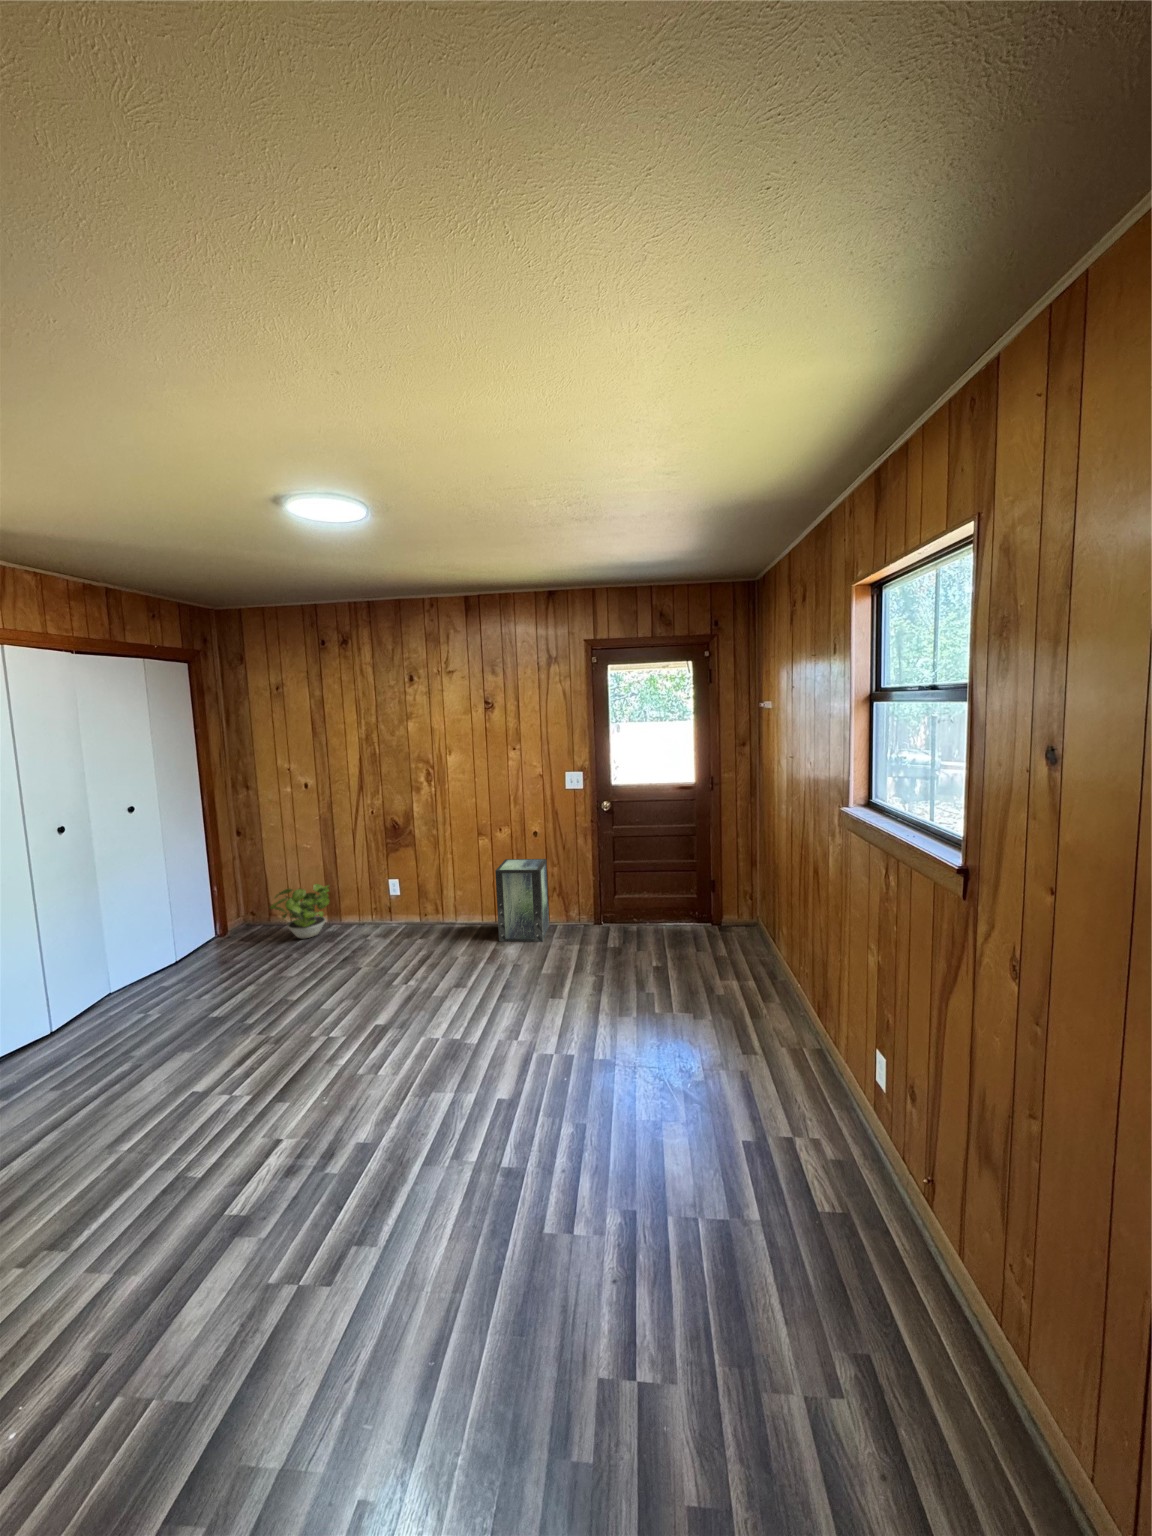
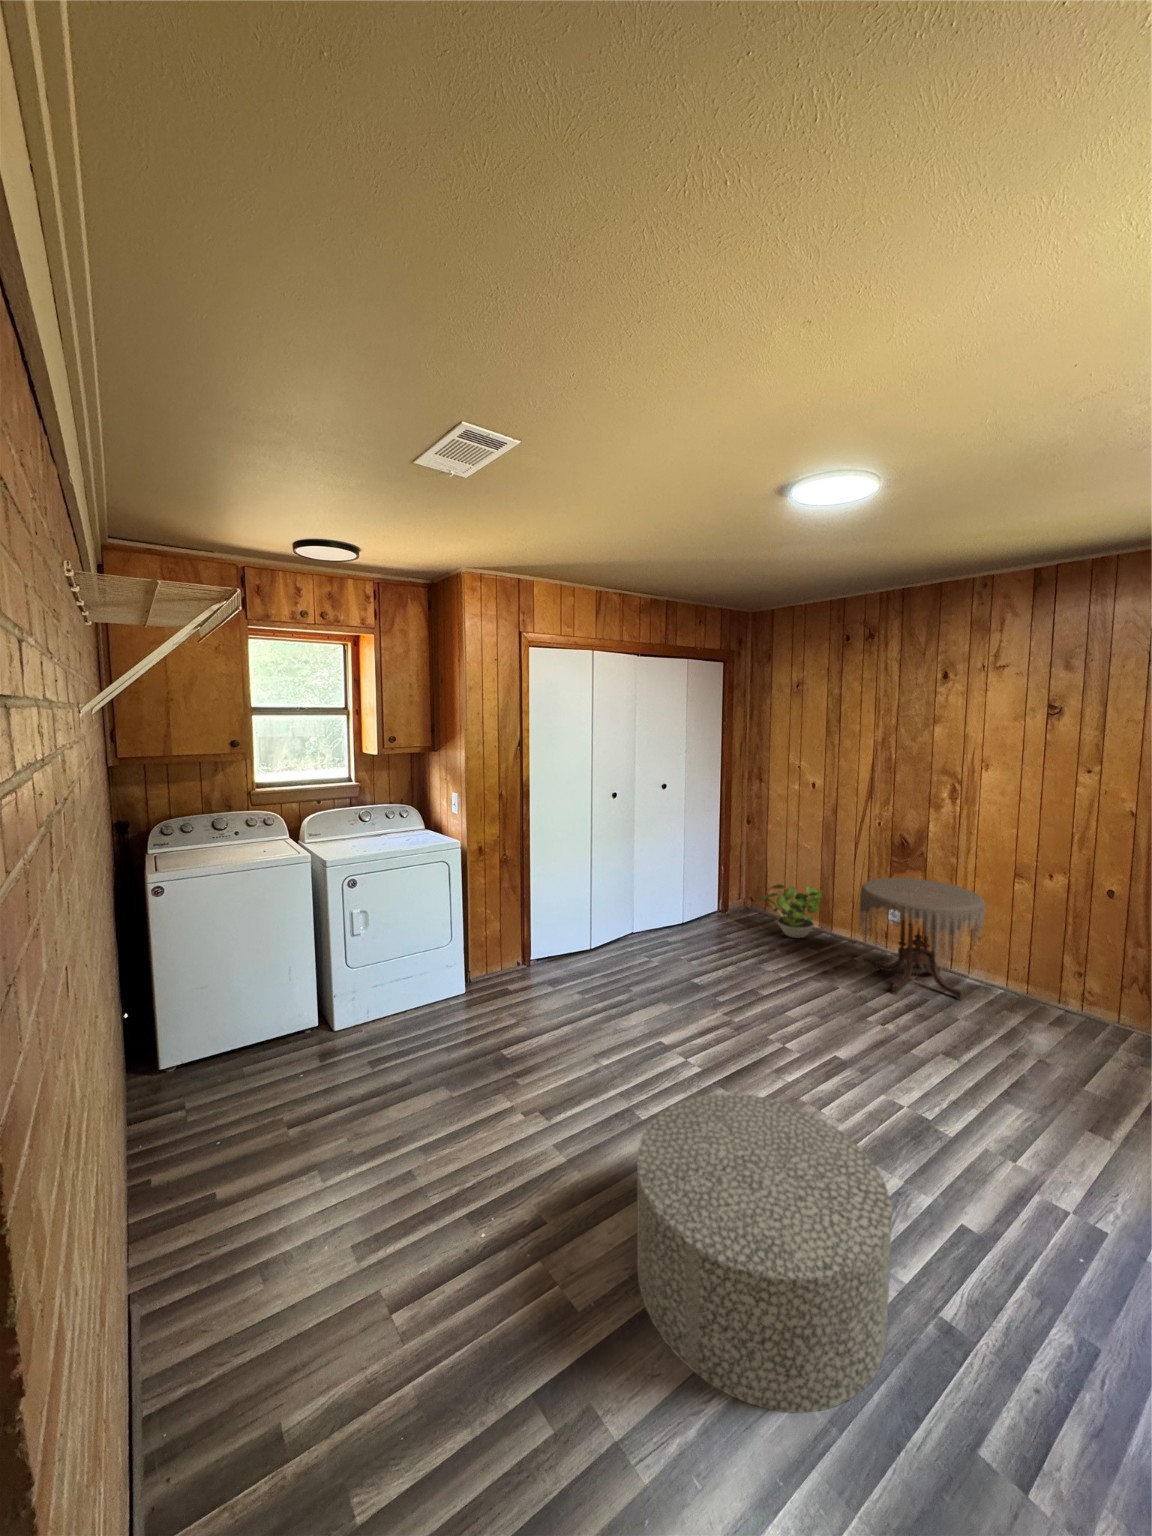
side table: none [370,852,467,956] -> present [859,878,985,1000]
storage box: present [495,859,549,942] -> none [1026,916,1128,1047]
ottoman: none [229,1070,476,1354] -> present [637,1094,892,1413]

